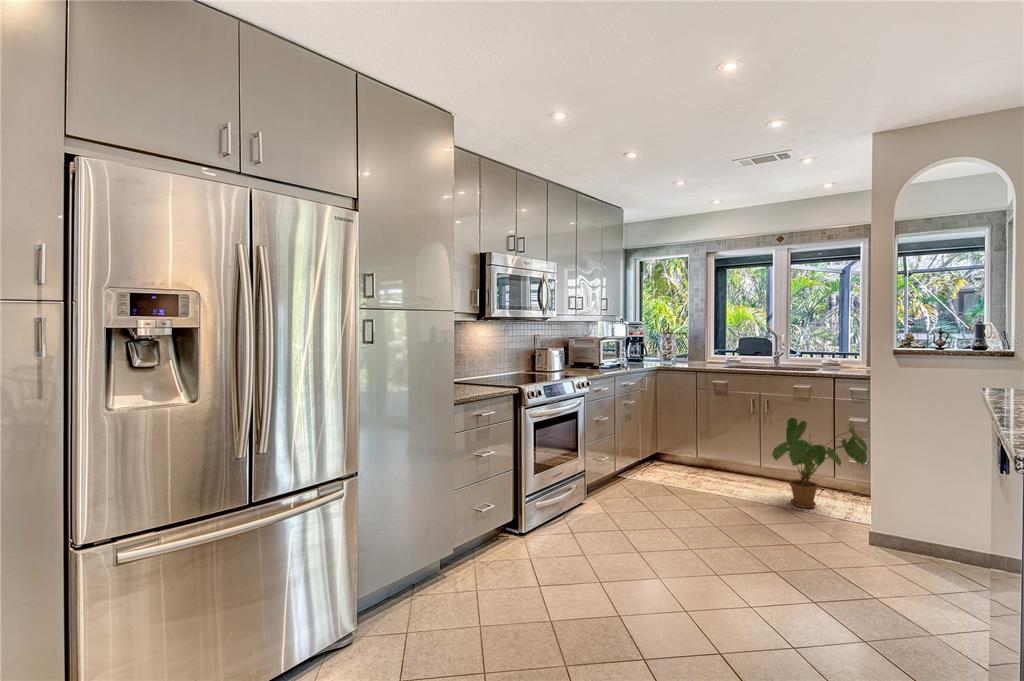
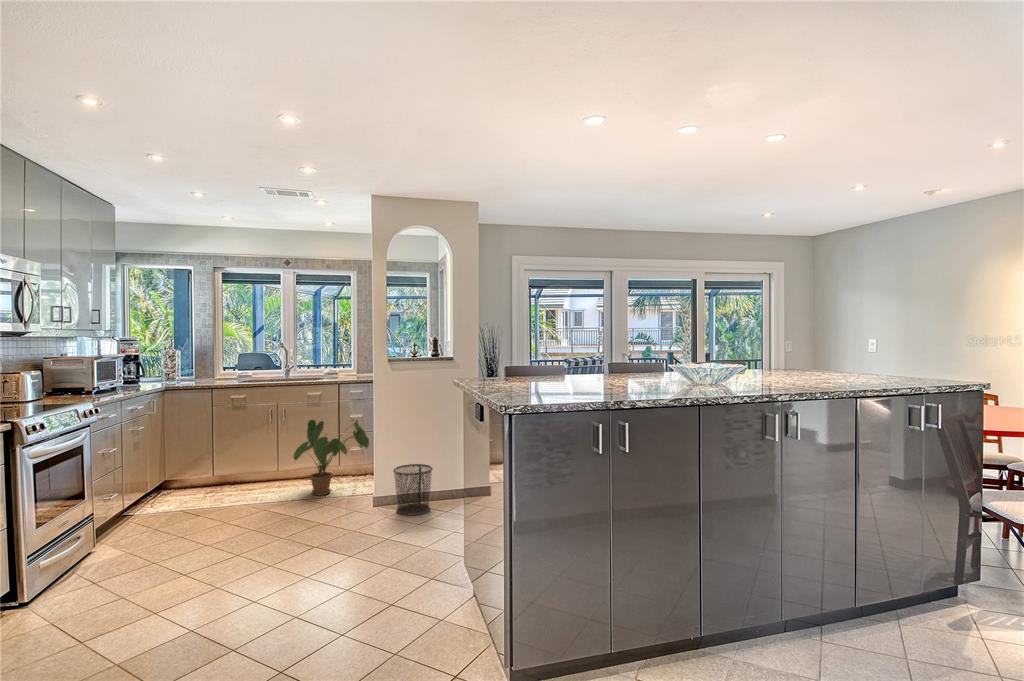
waste bin: none [895,501,967,580] -> present [393,464,433,515]

